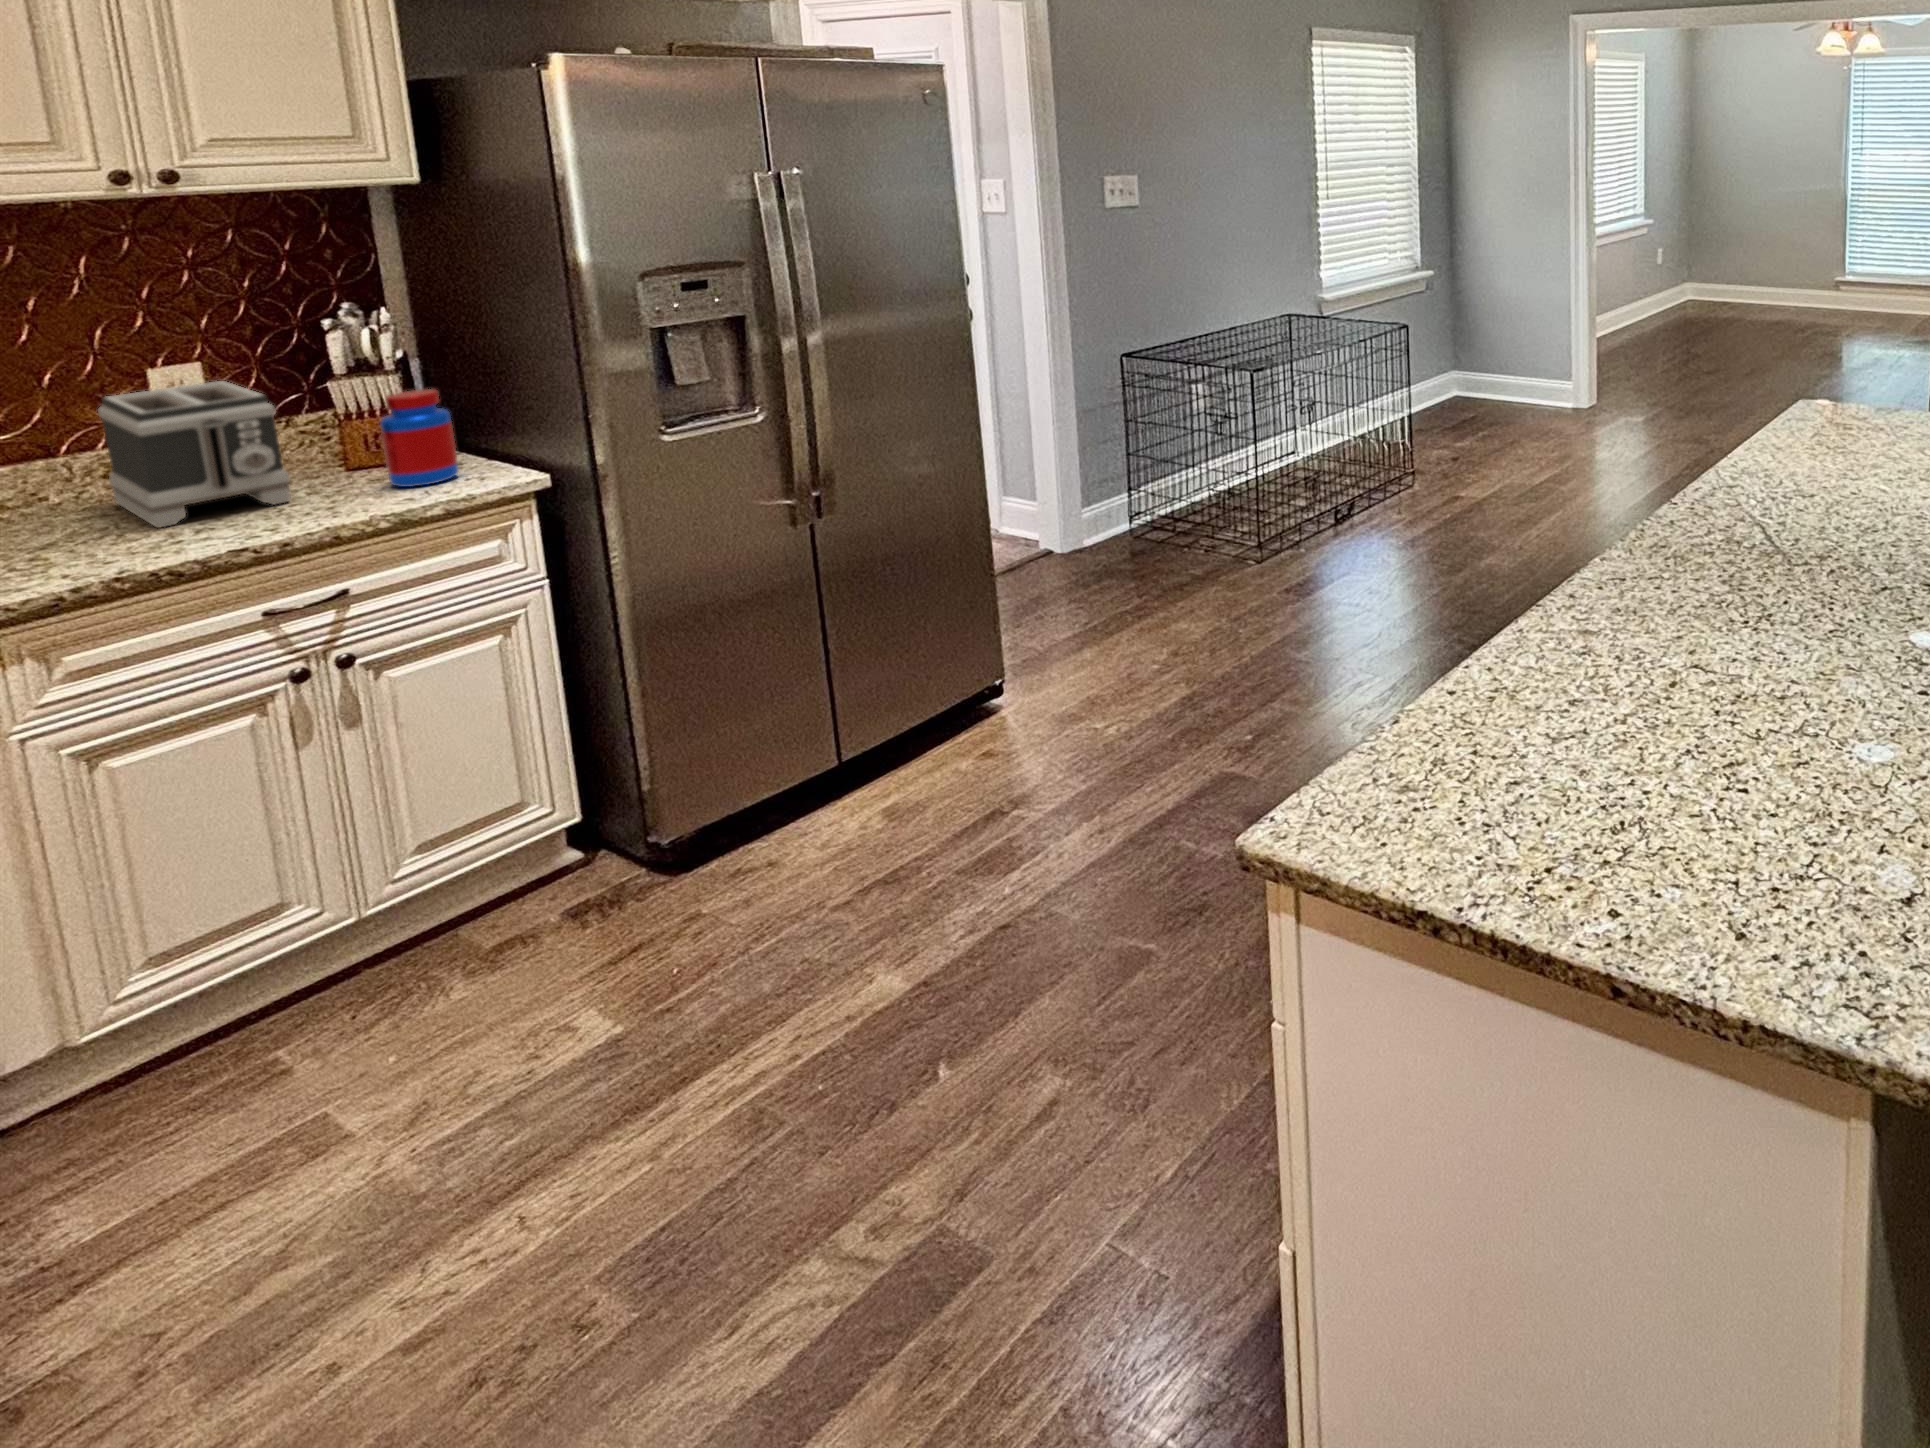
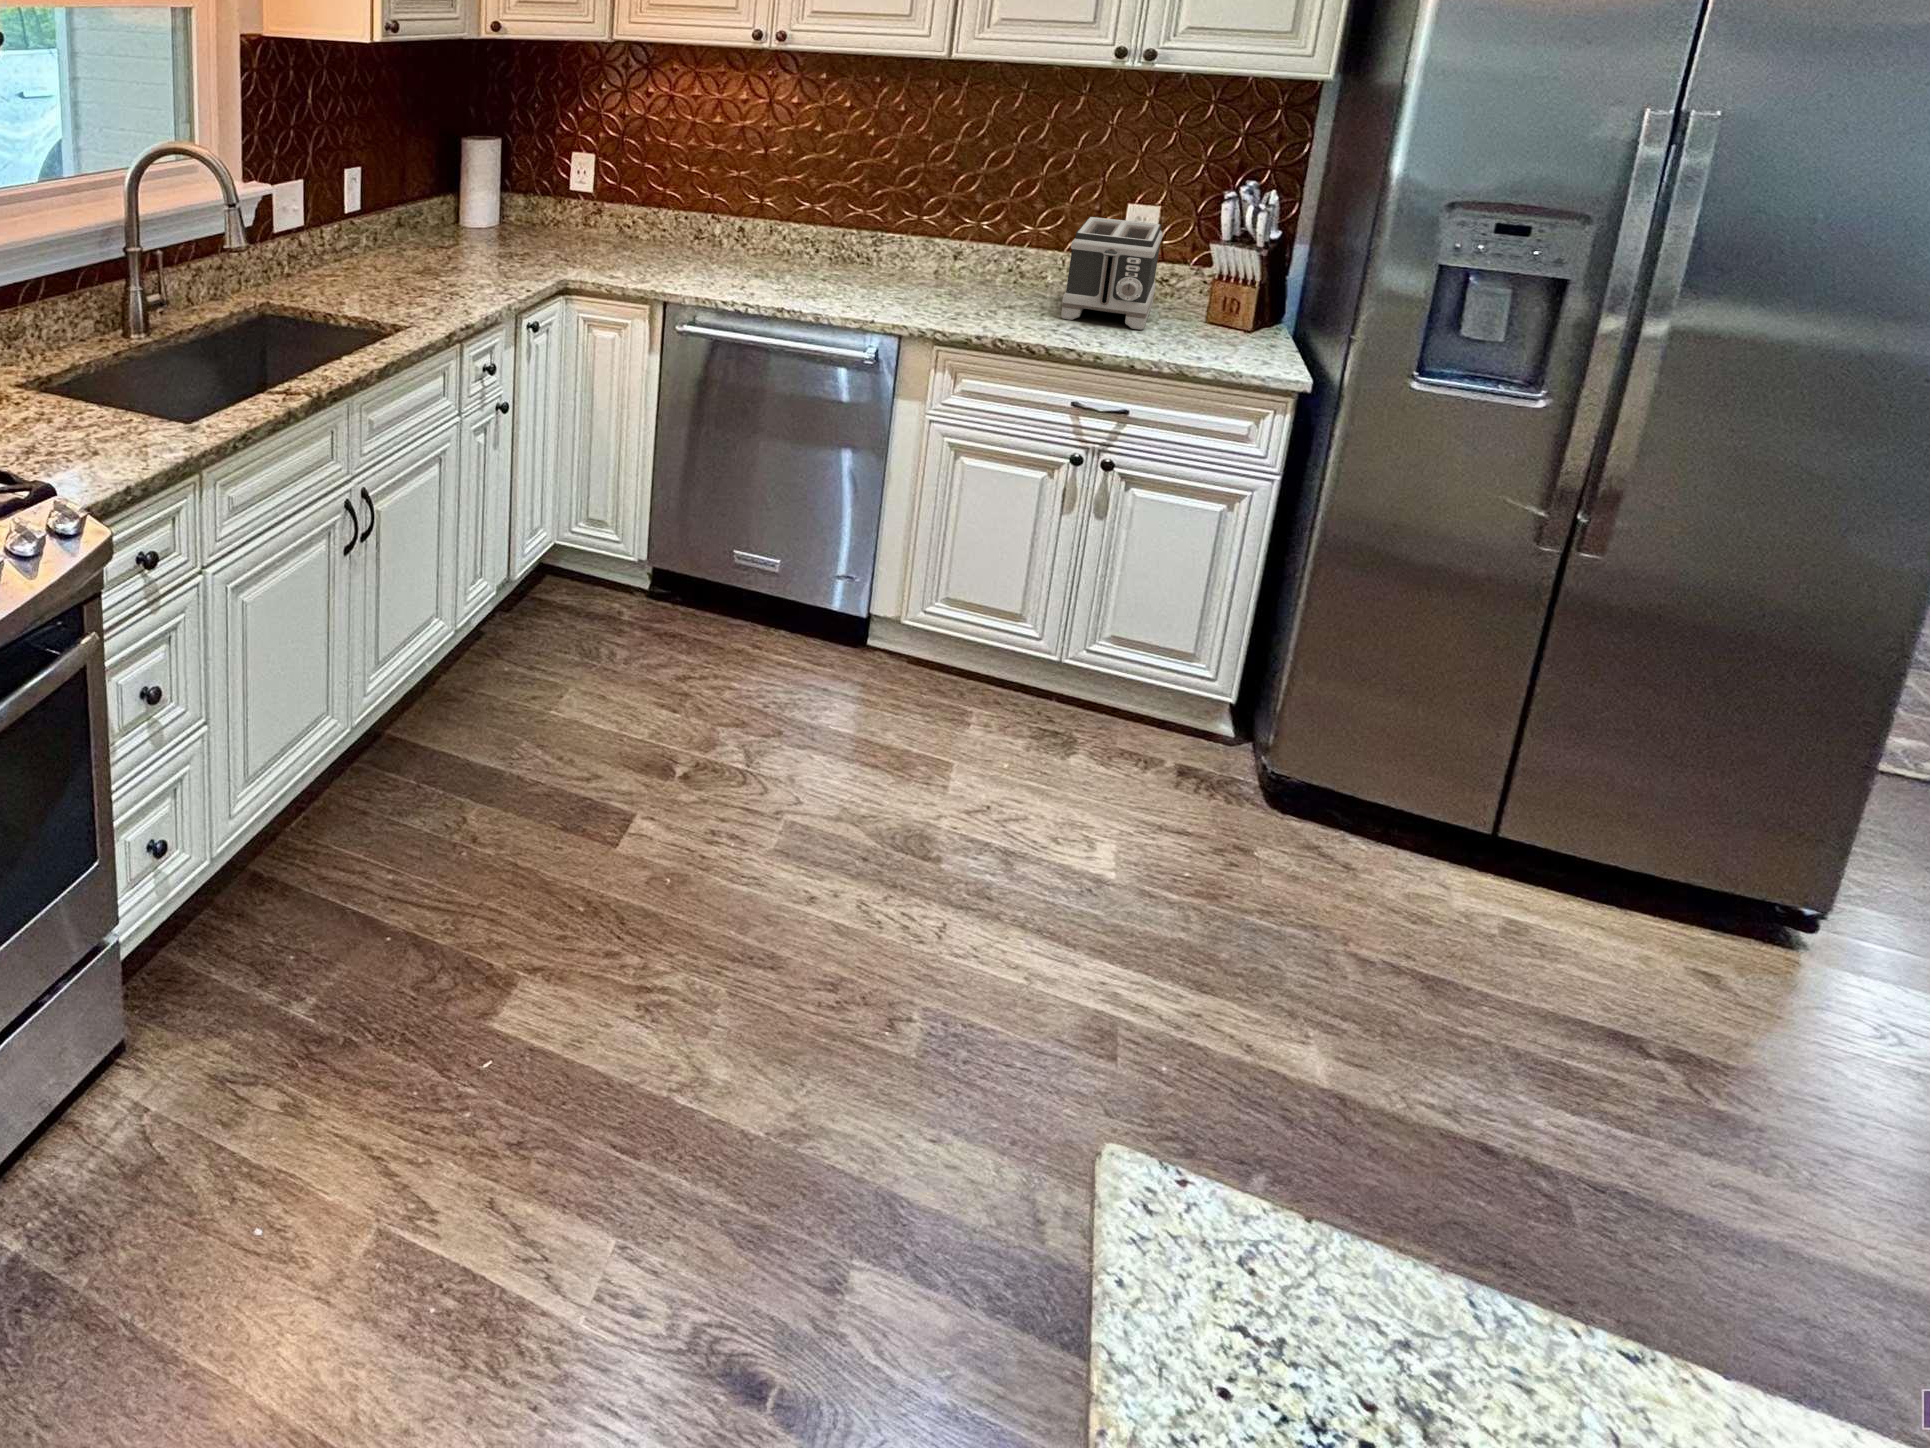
jar: present [380,389,458,487] -> none [1207,266,1270,354]

